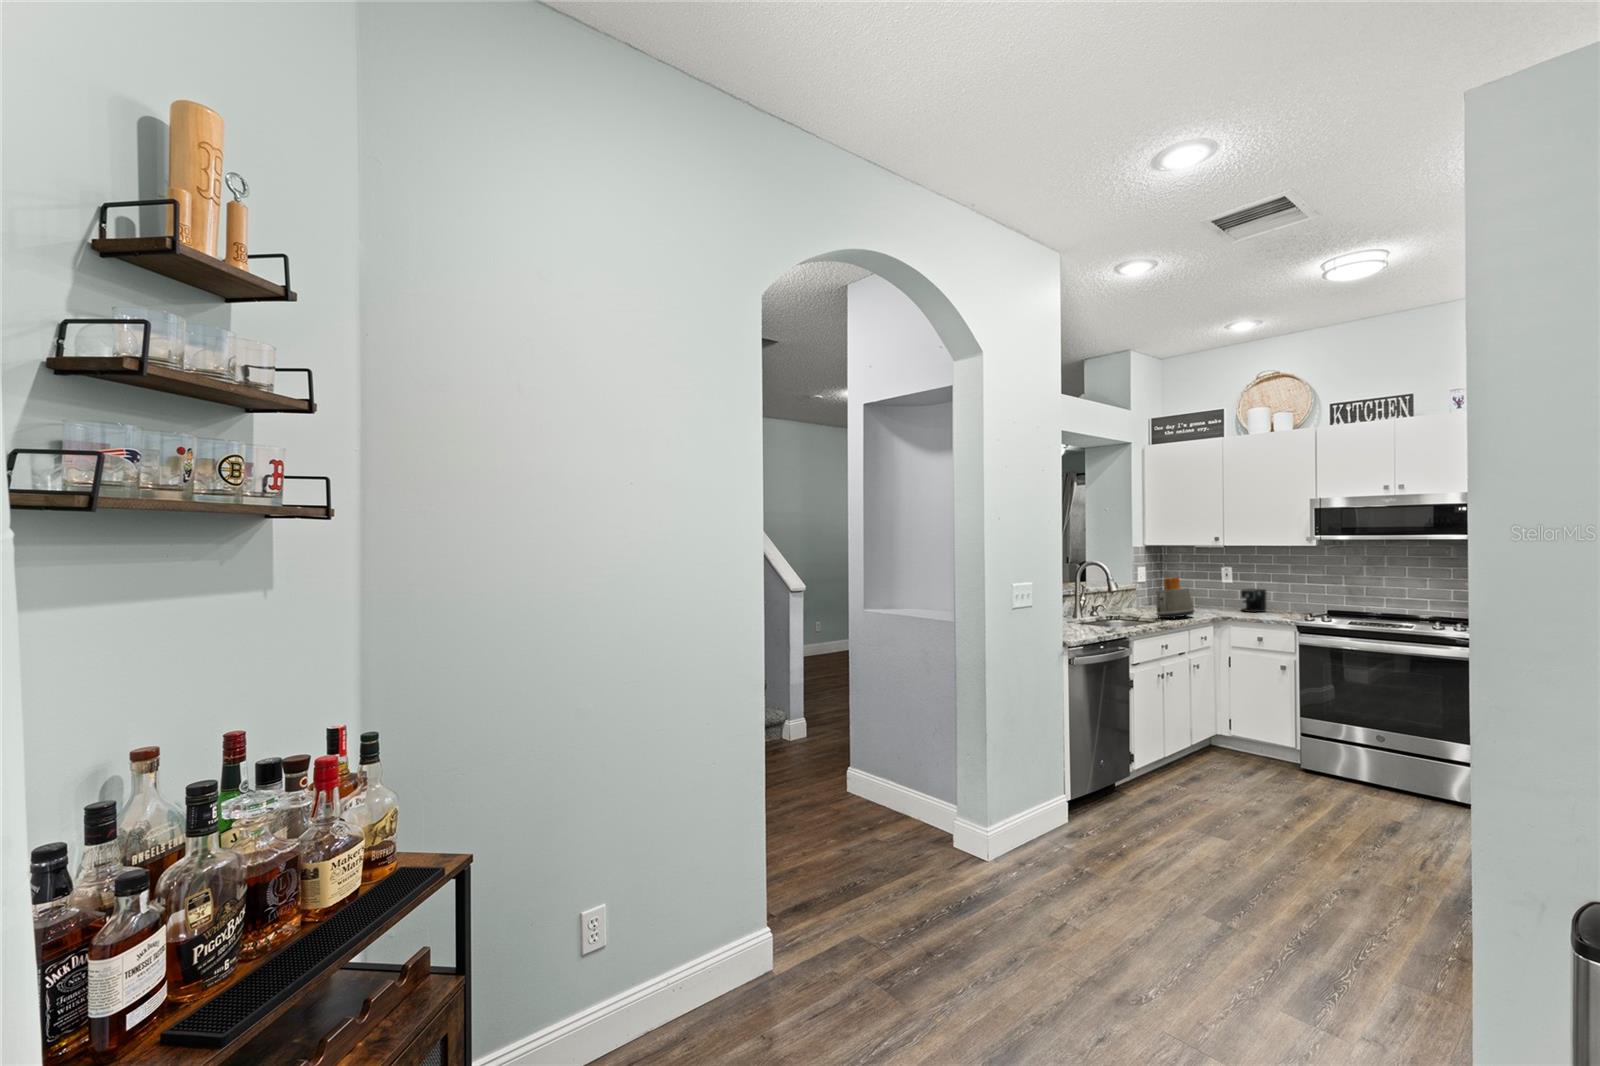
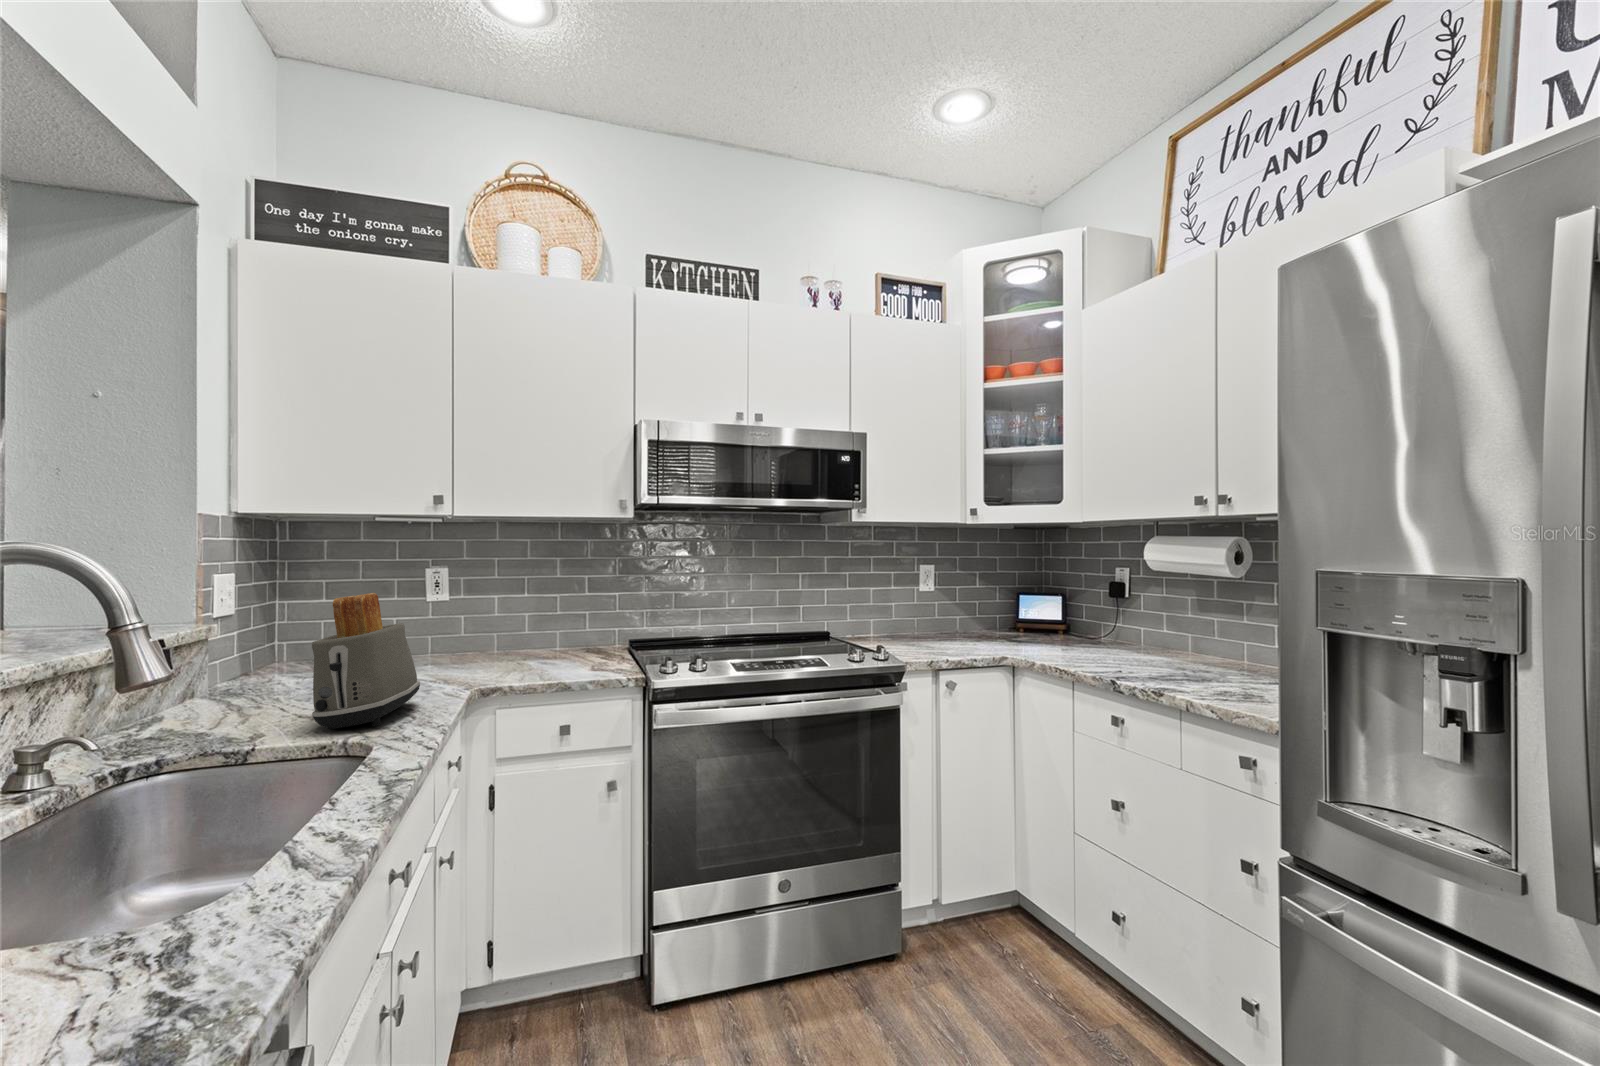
coffee maker: present [1241,589,1267,612] -> none [485,611,584,664]

